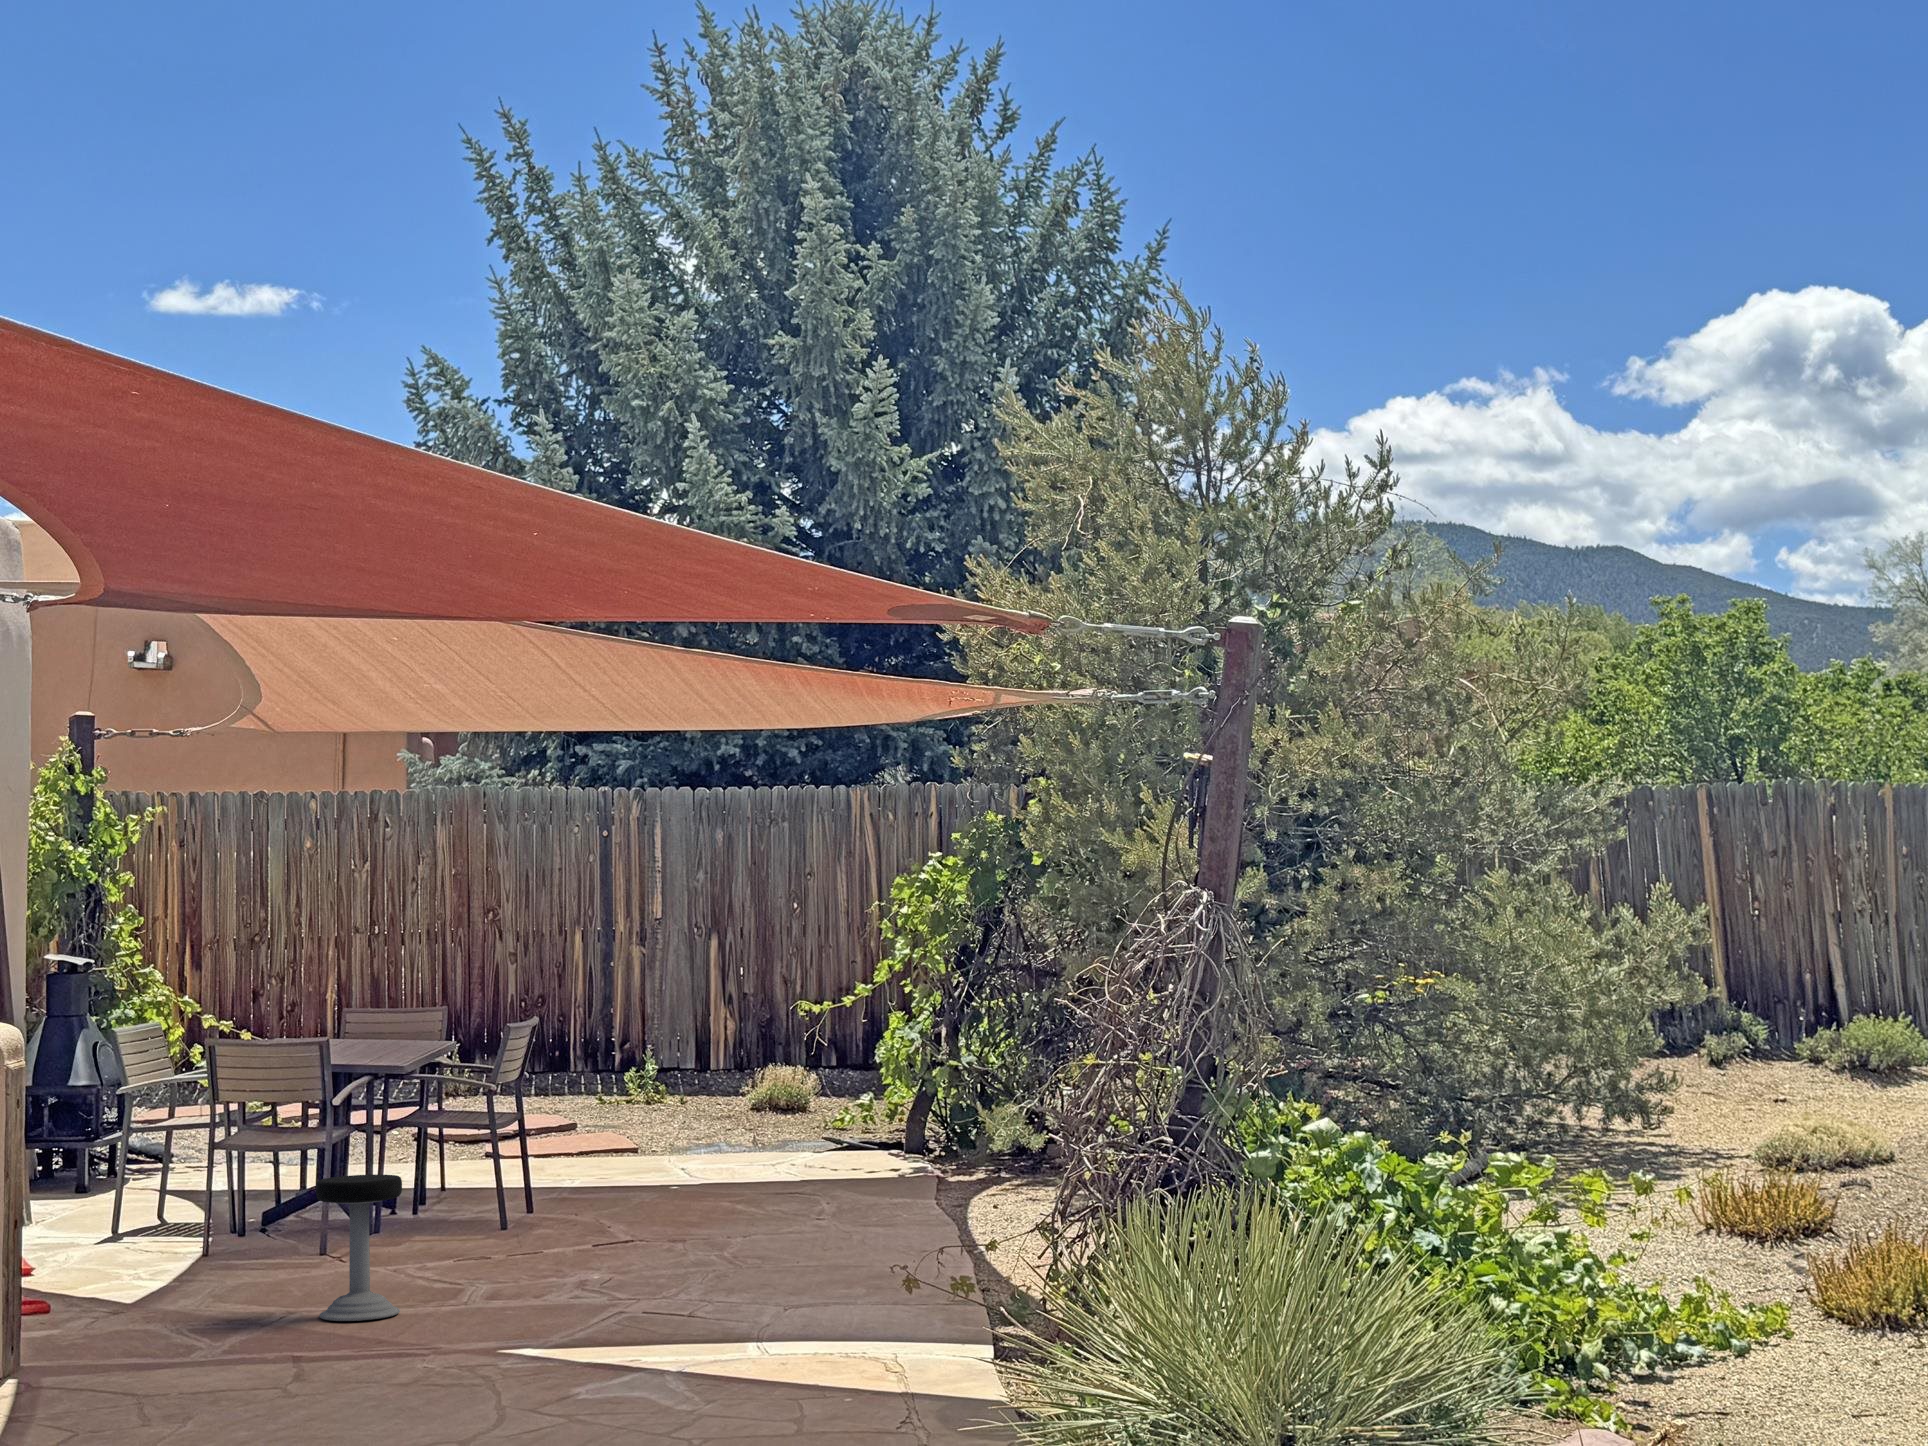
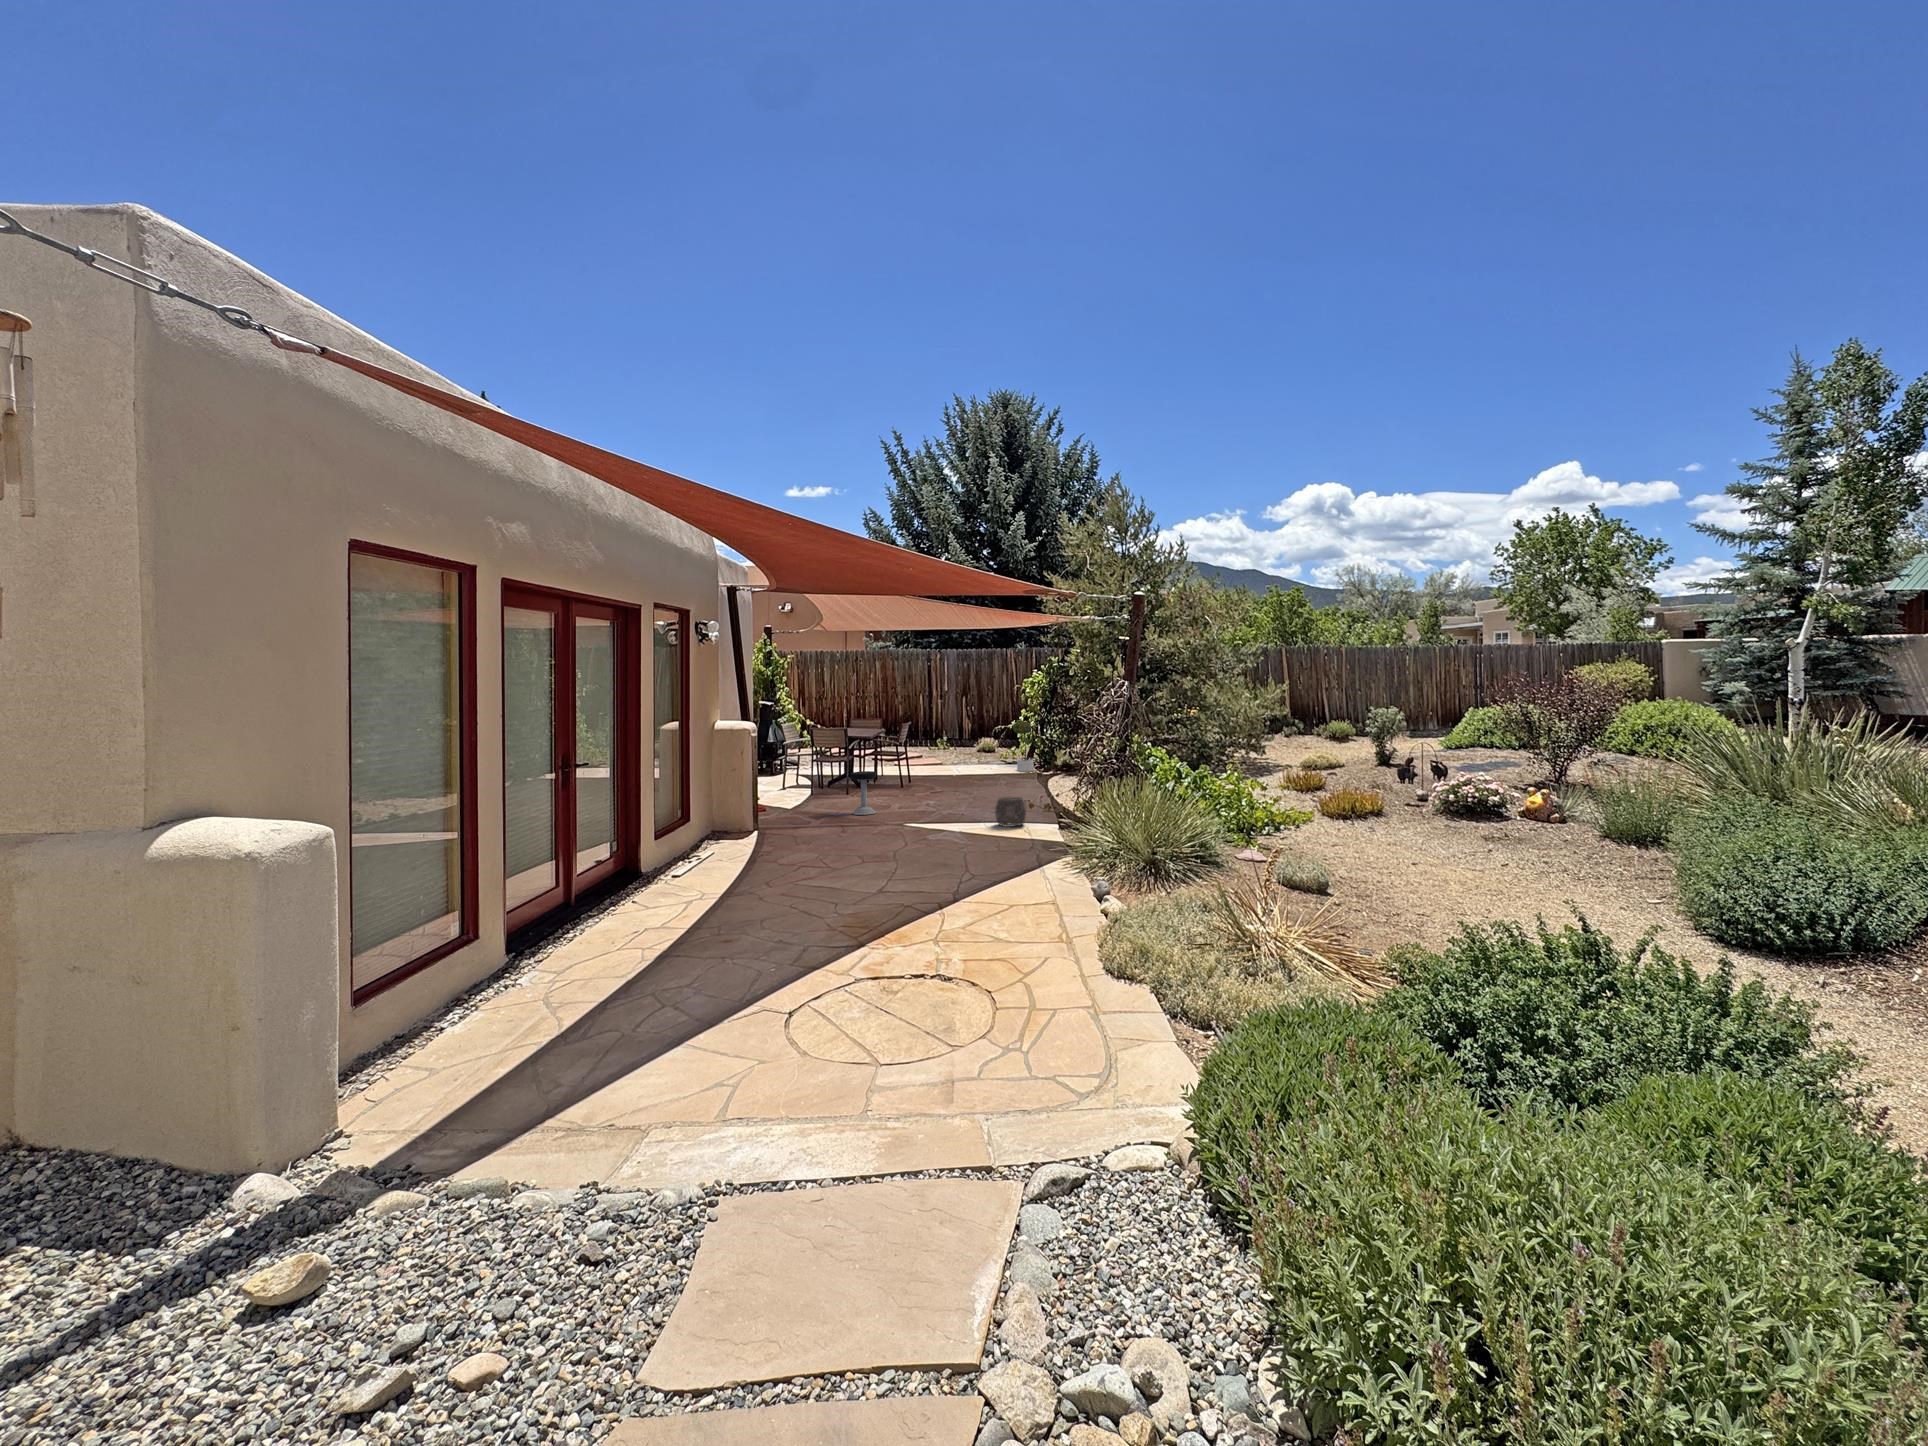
potted tree: none [860,1008,929,1175] -> present [1013,720,1034,772]
woven basket: none [789,1256,893,1358] -> present [995,797,1026,827]

